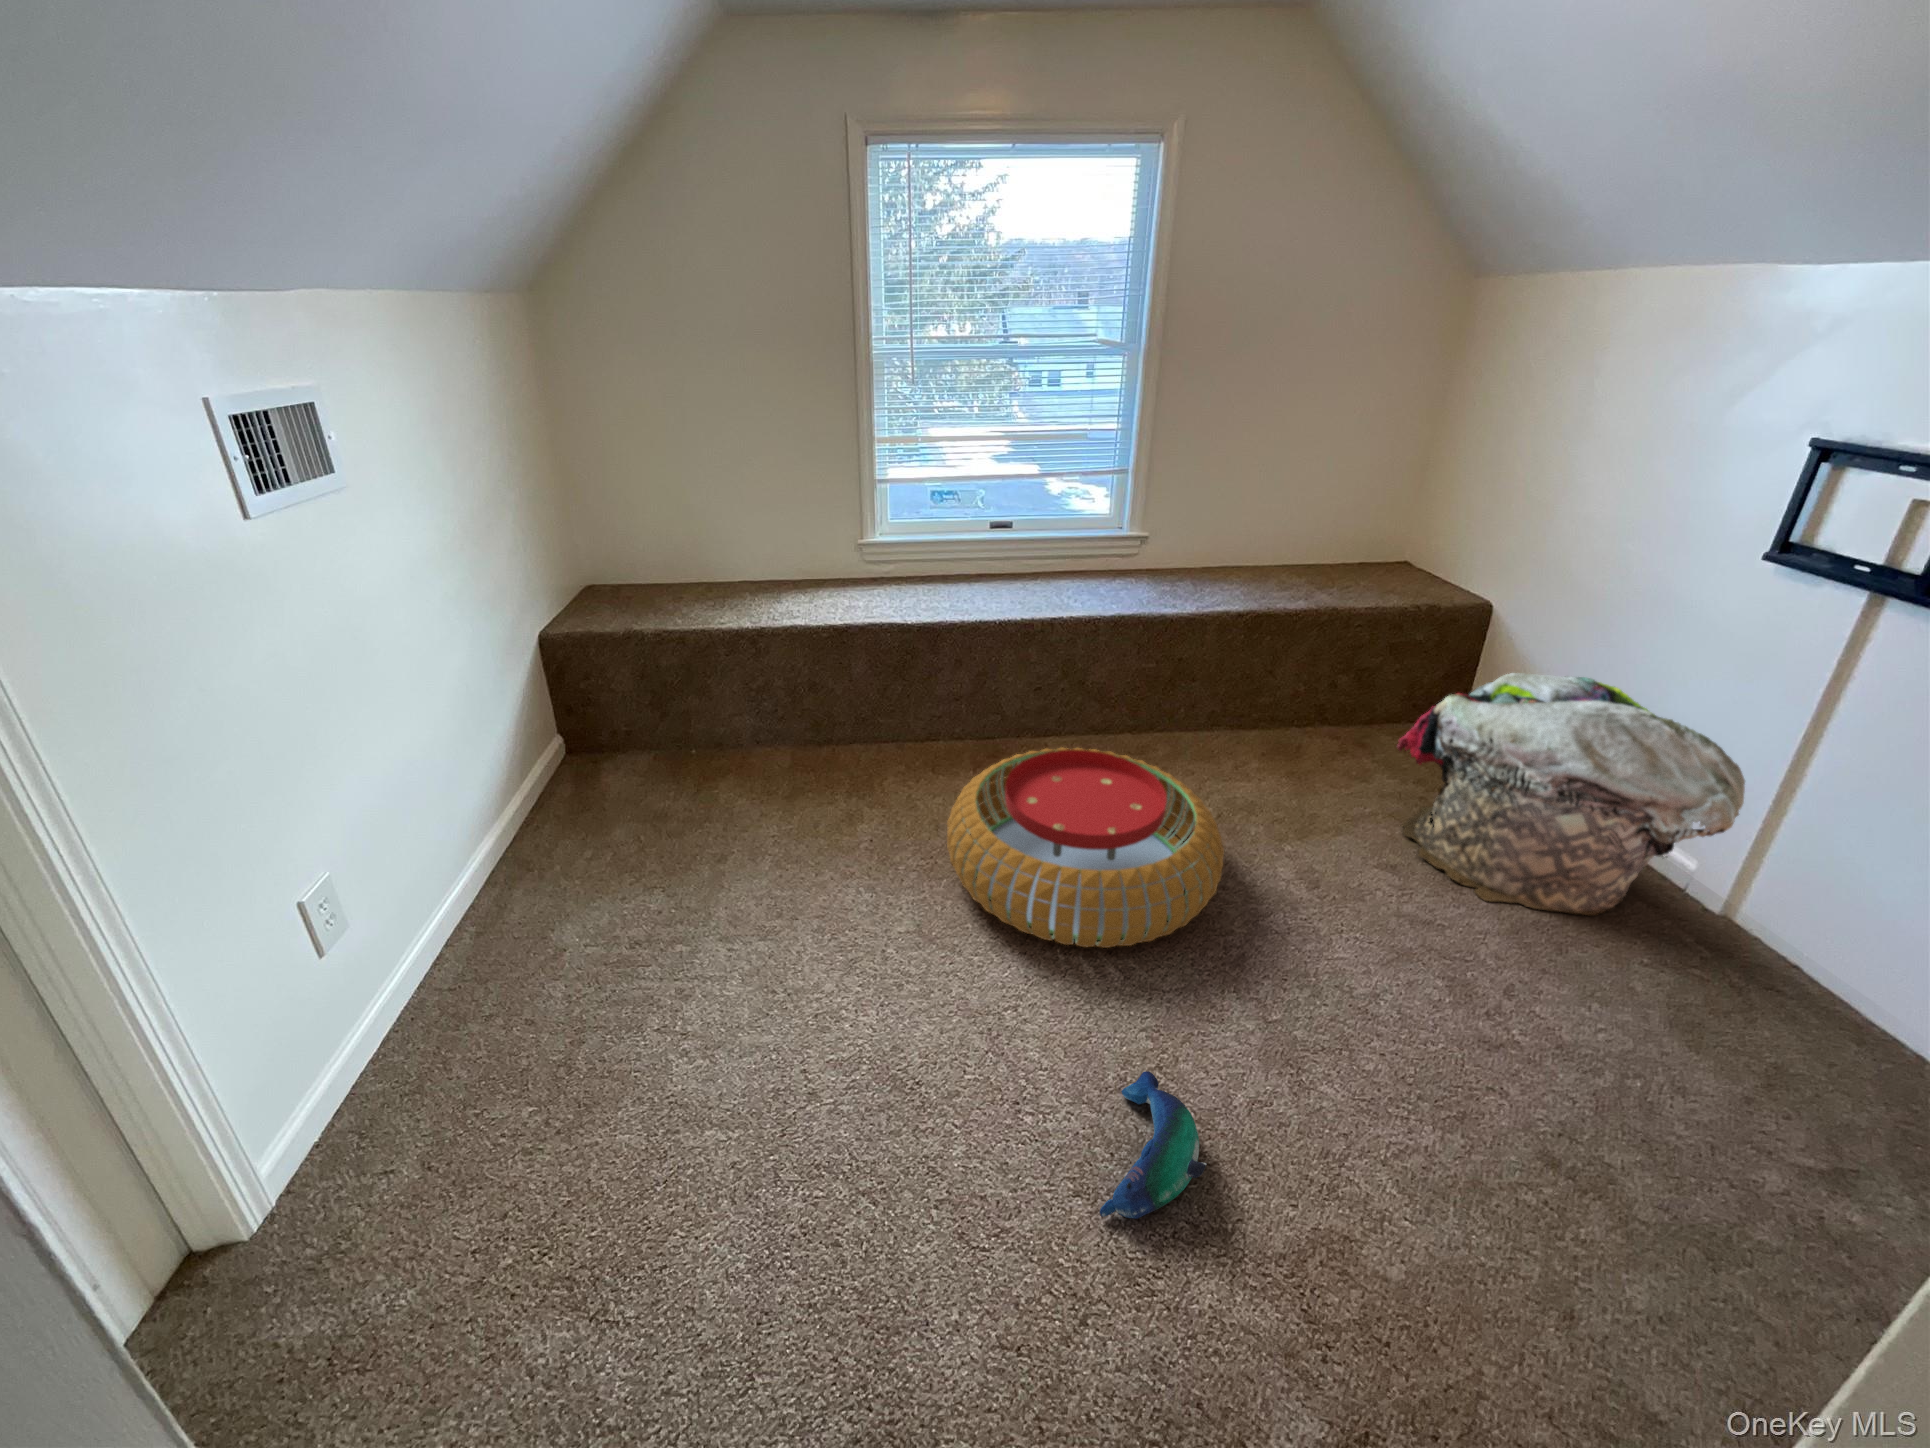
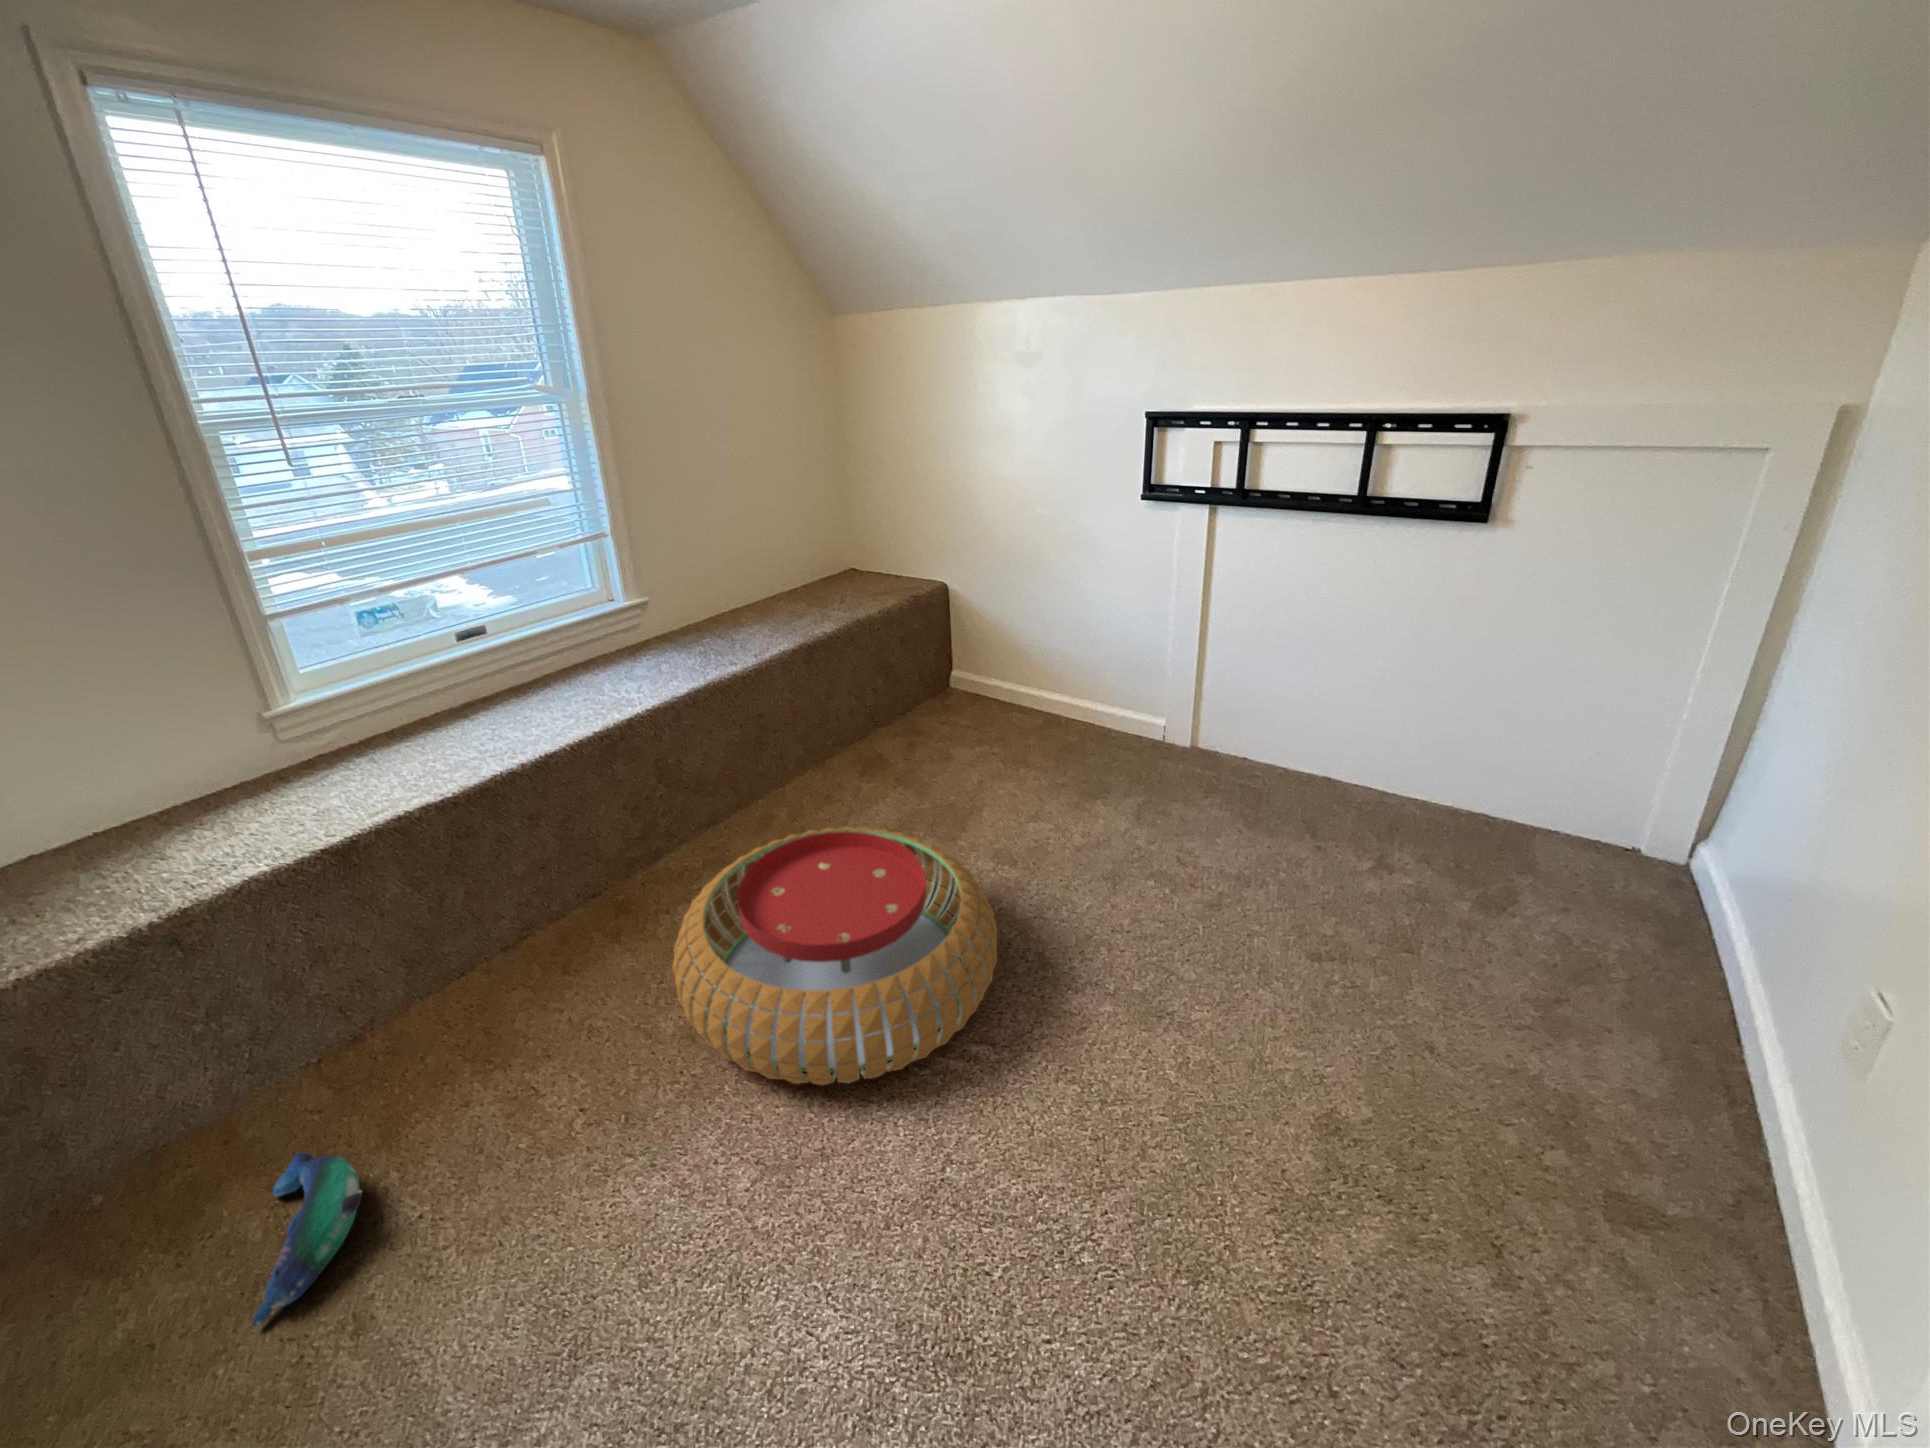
laundry basket: present [1397,673,1745,915] -> none [970,612,1209,809]
plush toy: present [1100,1071,1207,1219] -> present [253,1152,362,1327]

